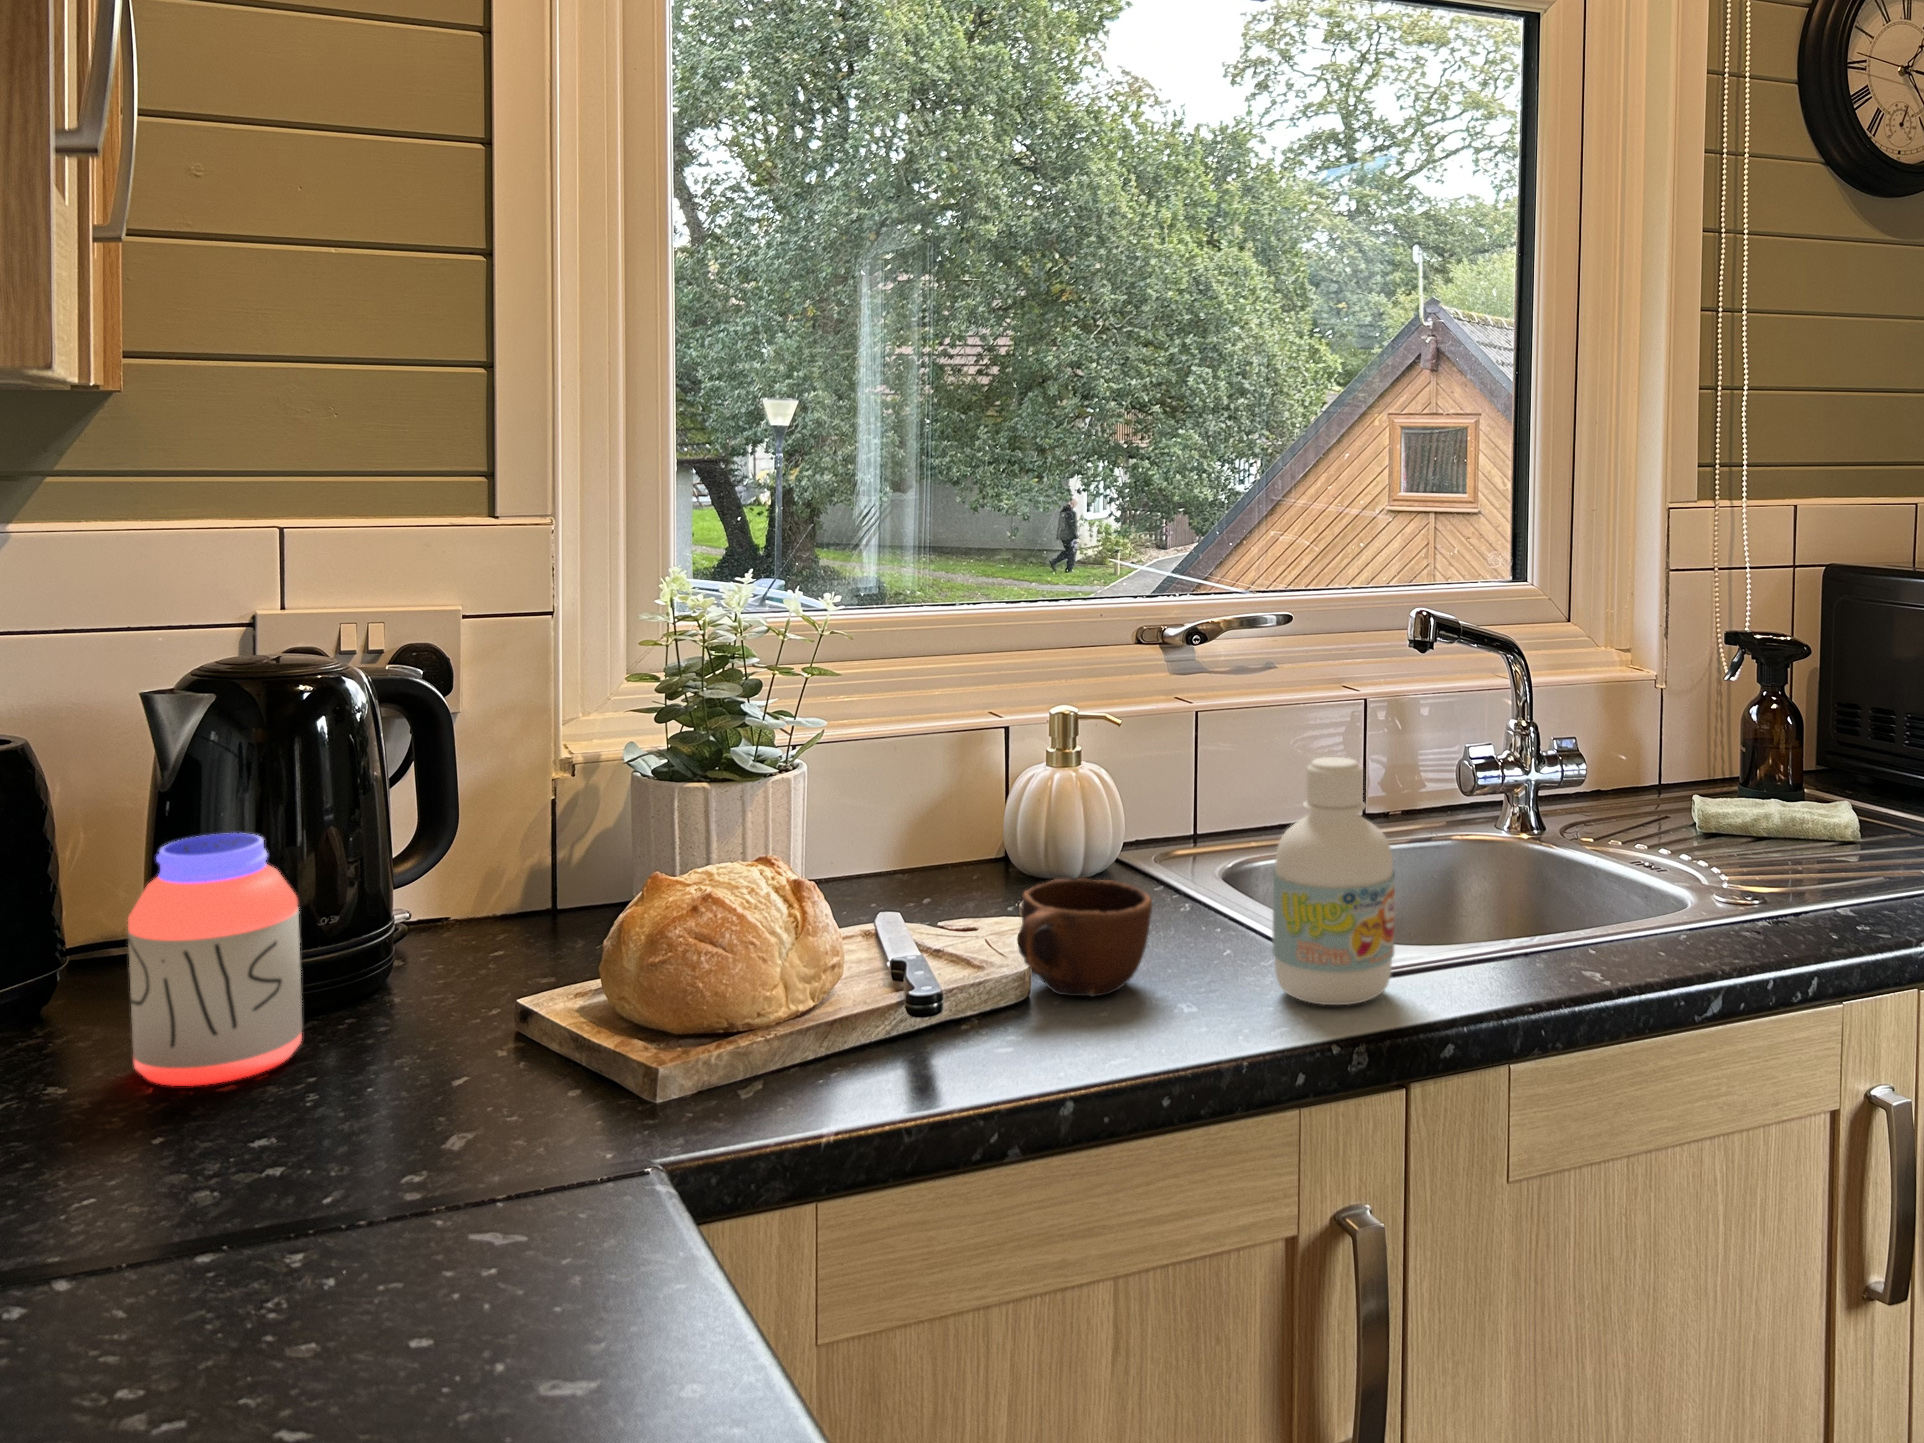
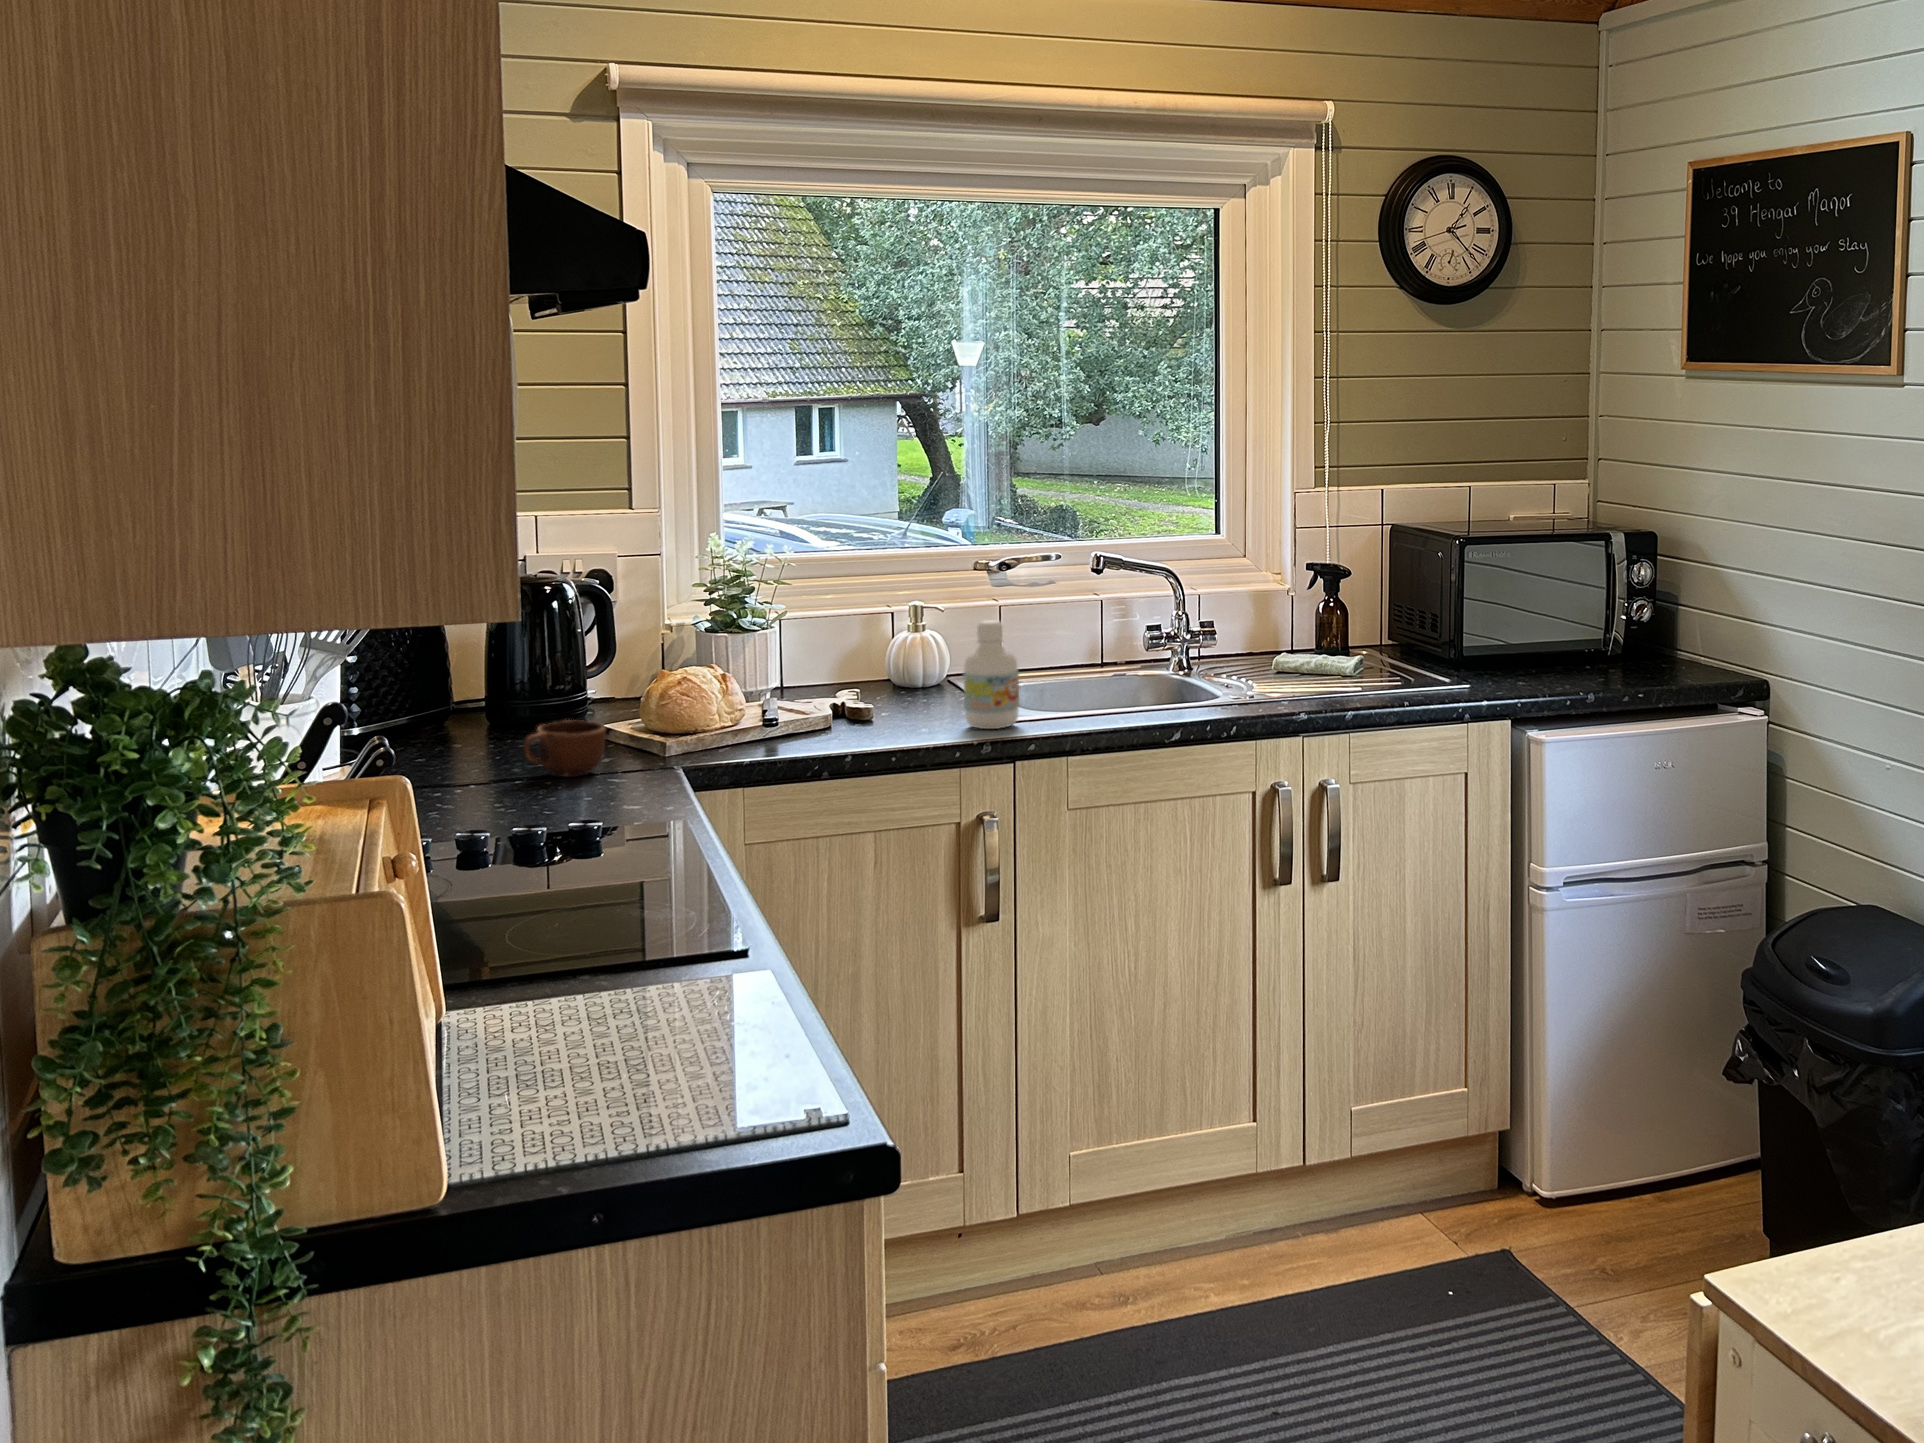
jar: present [128,833,302,1086] -> none [486,646,553,743]
mug: present [1018,878,1152,997] -> present [523,720,606,777]

